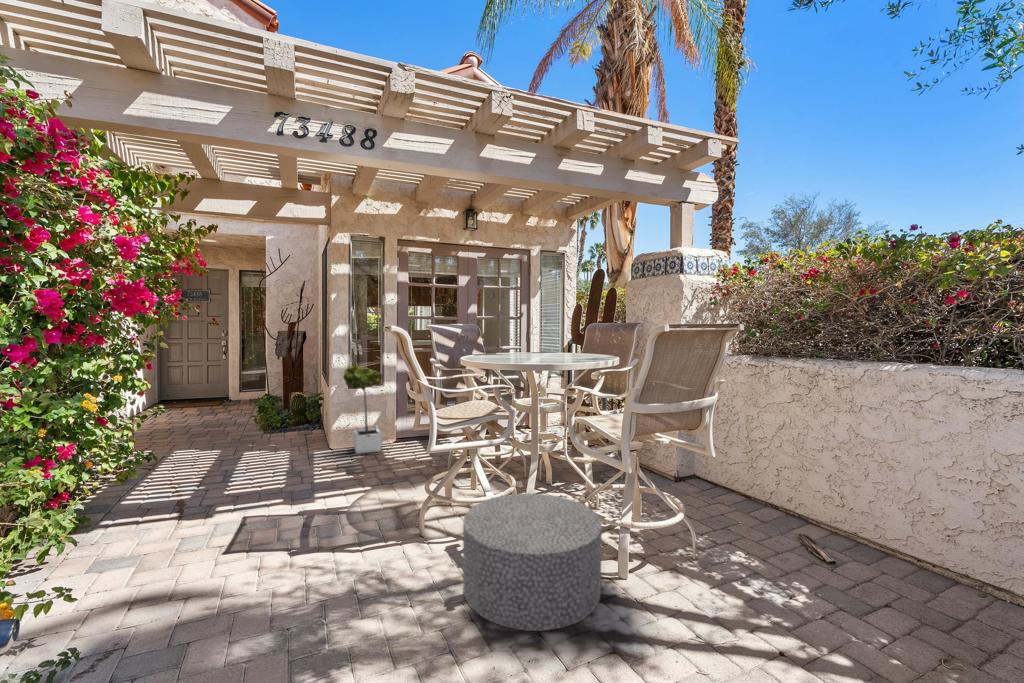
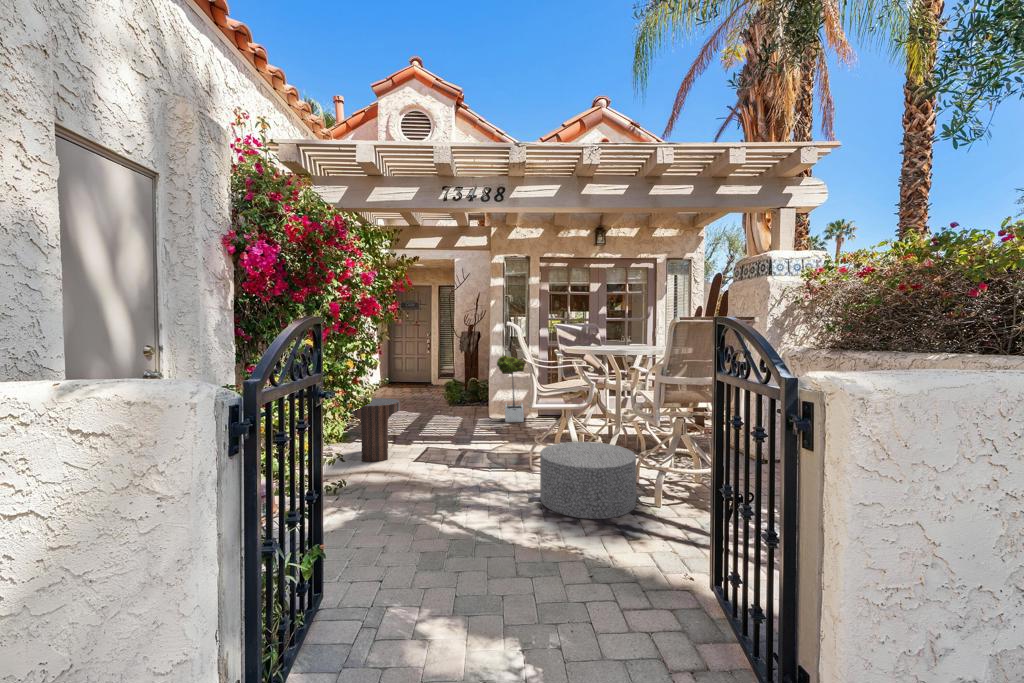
side table: none [90,447,195,569] -> present [352,398,400,462]

